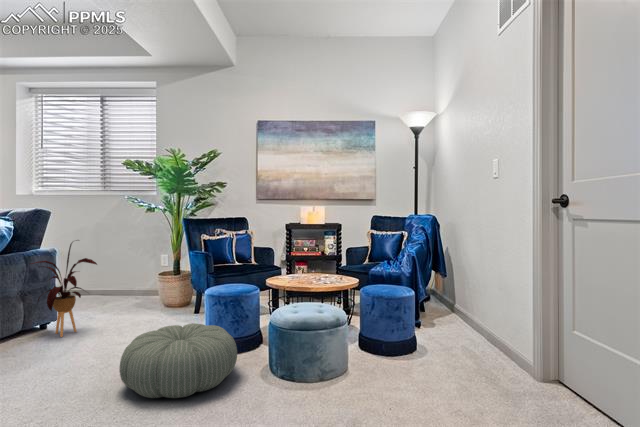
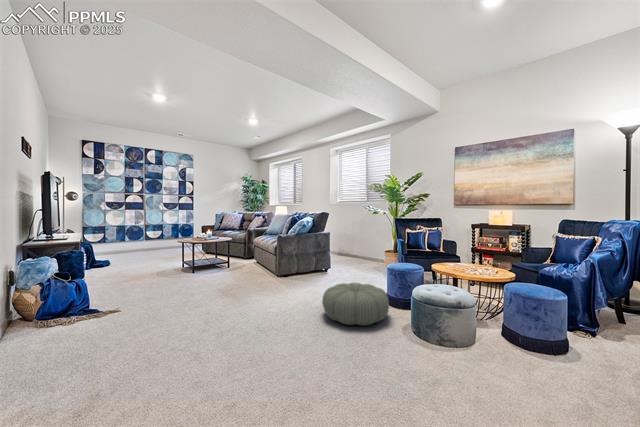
house plant: present [32,242,97,337] -> none [308,228,337,279]

